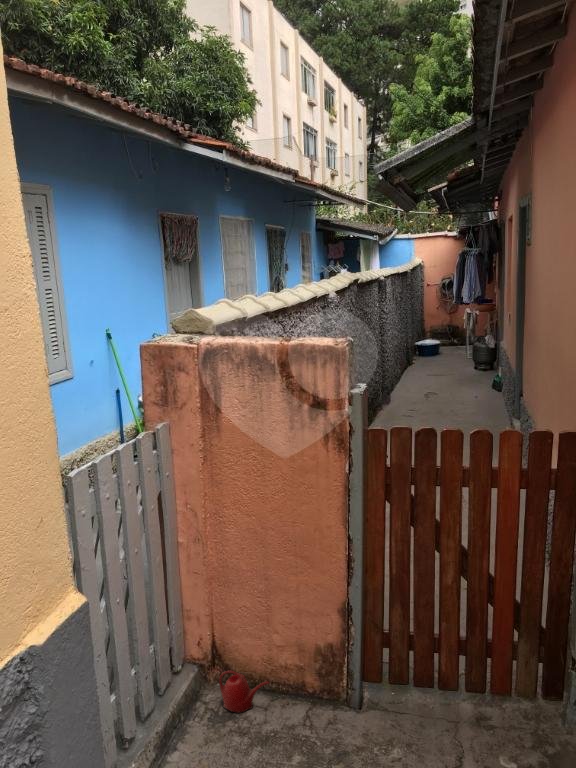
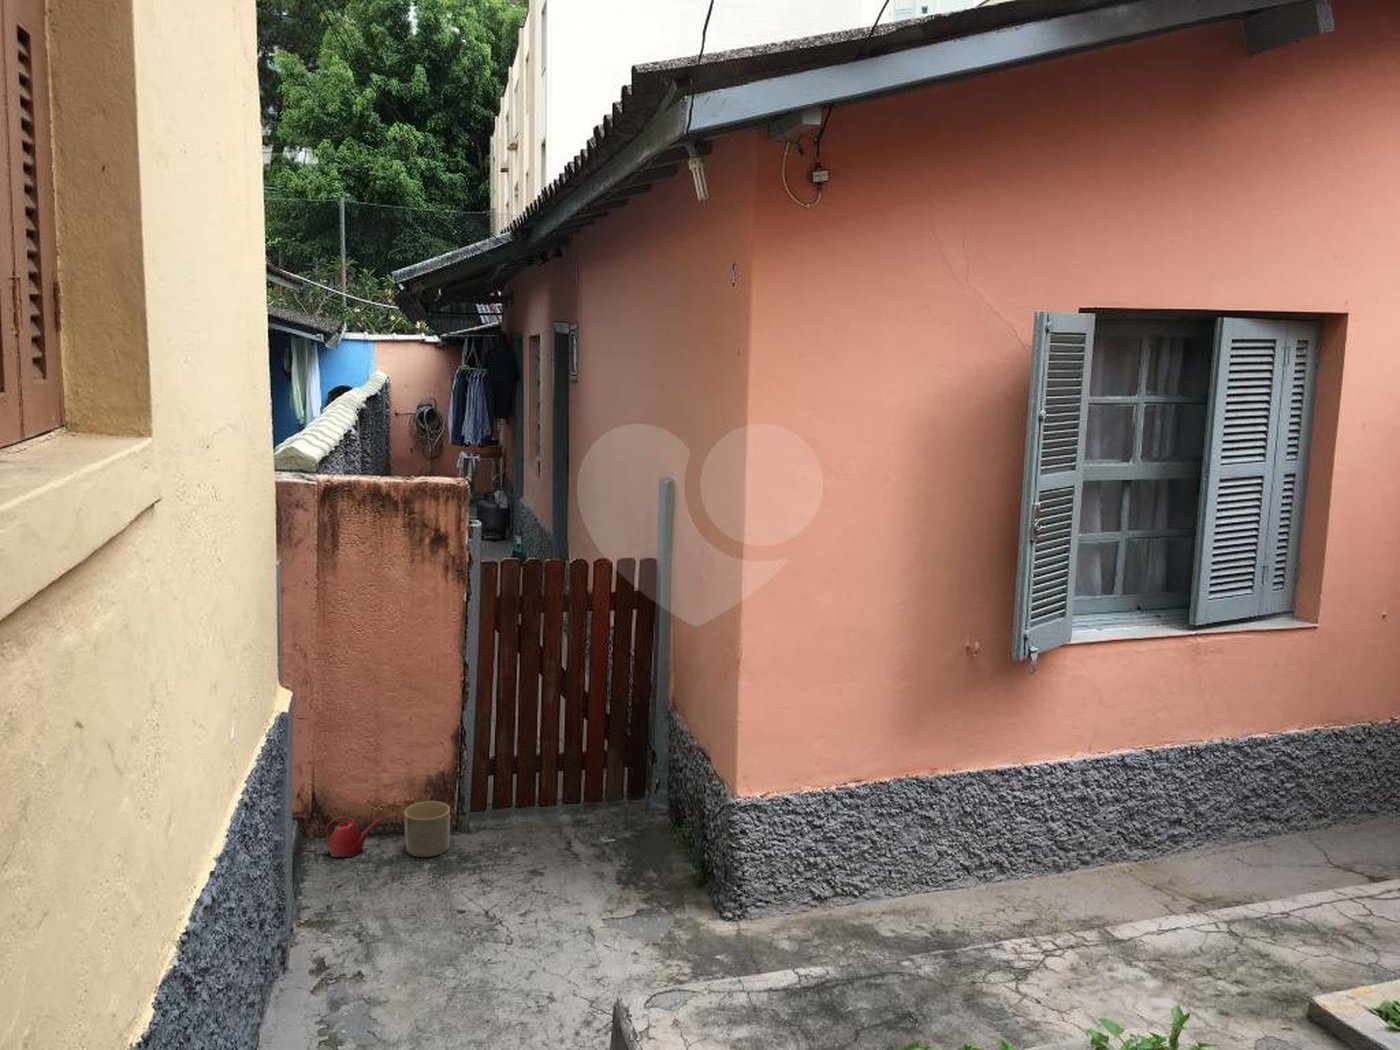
planter: none [284,672,331,741] -> present [405,801,450,857]

